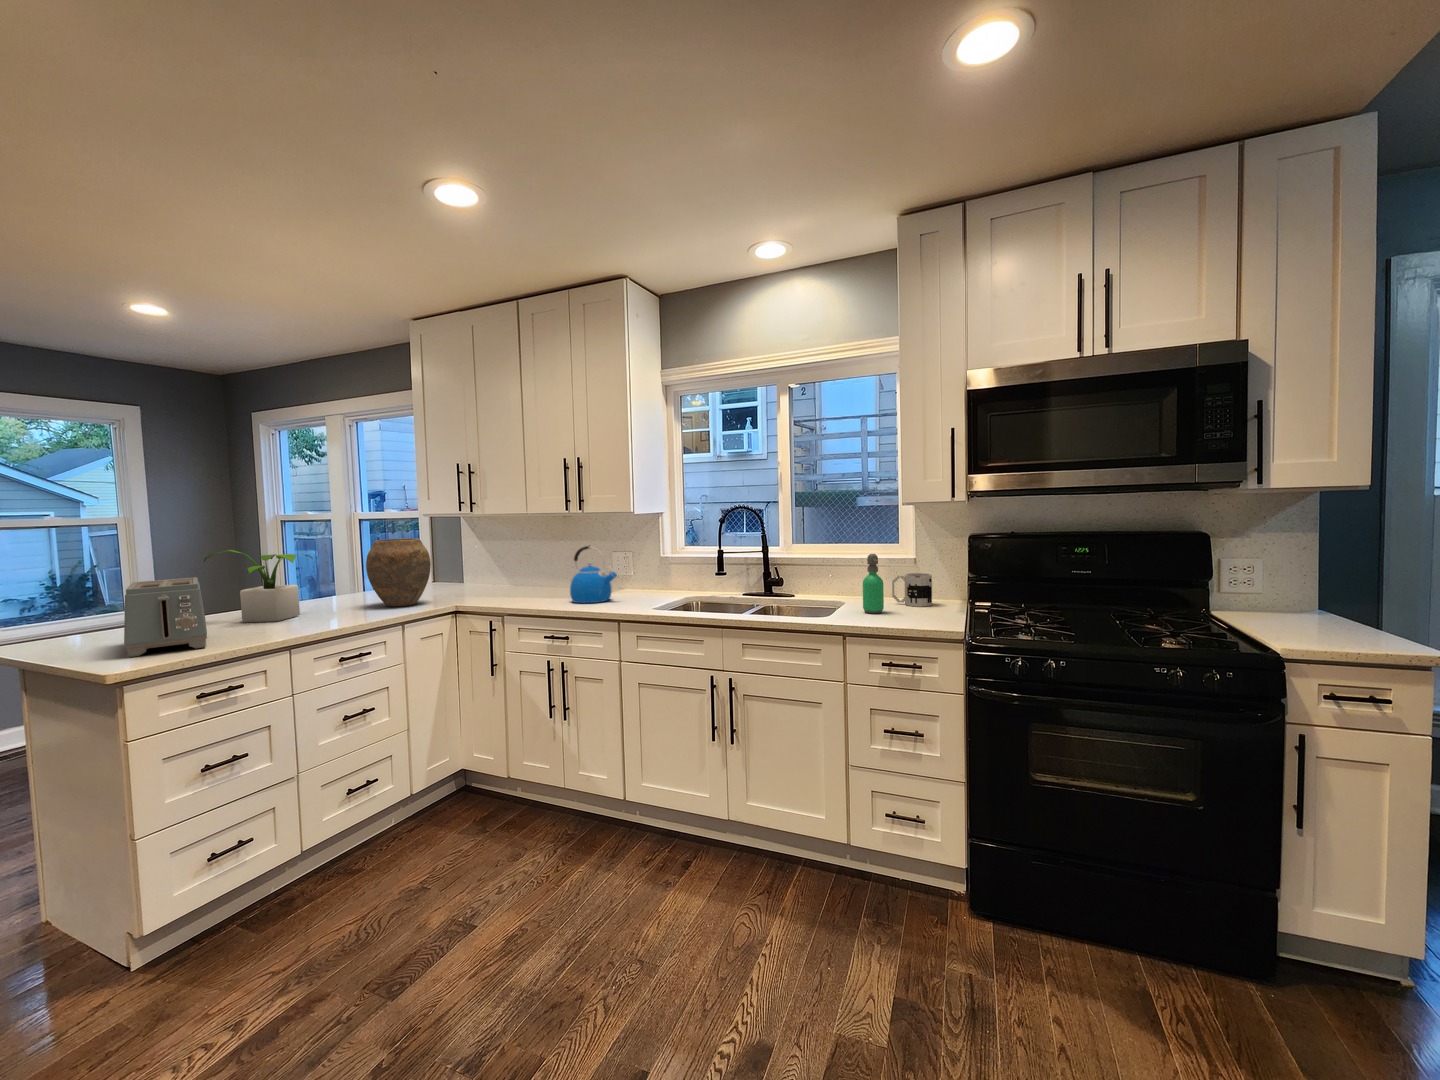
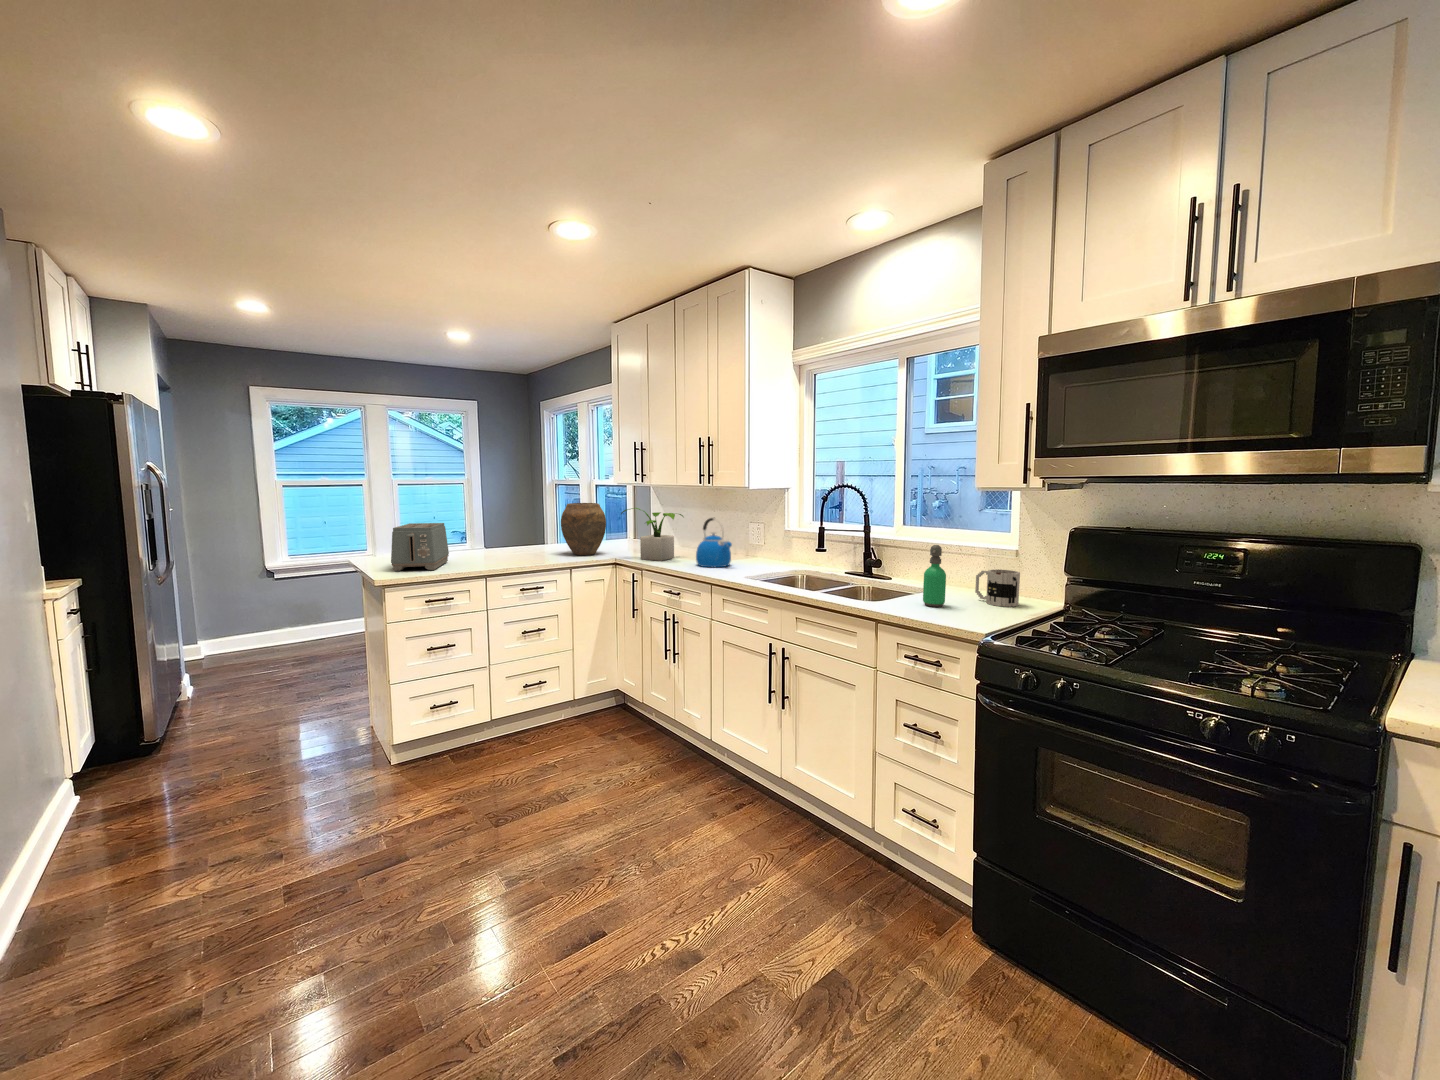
potted plant: present [204,550,313,622] -> present [621,508,683,561]

